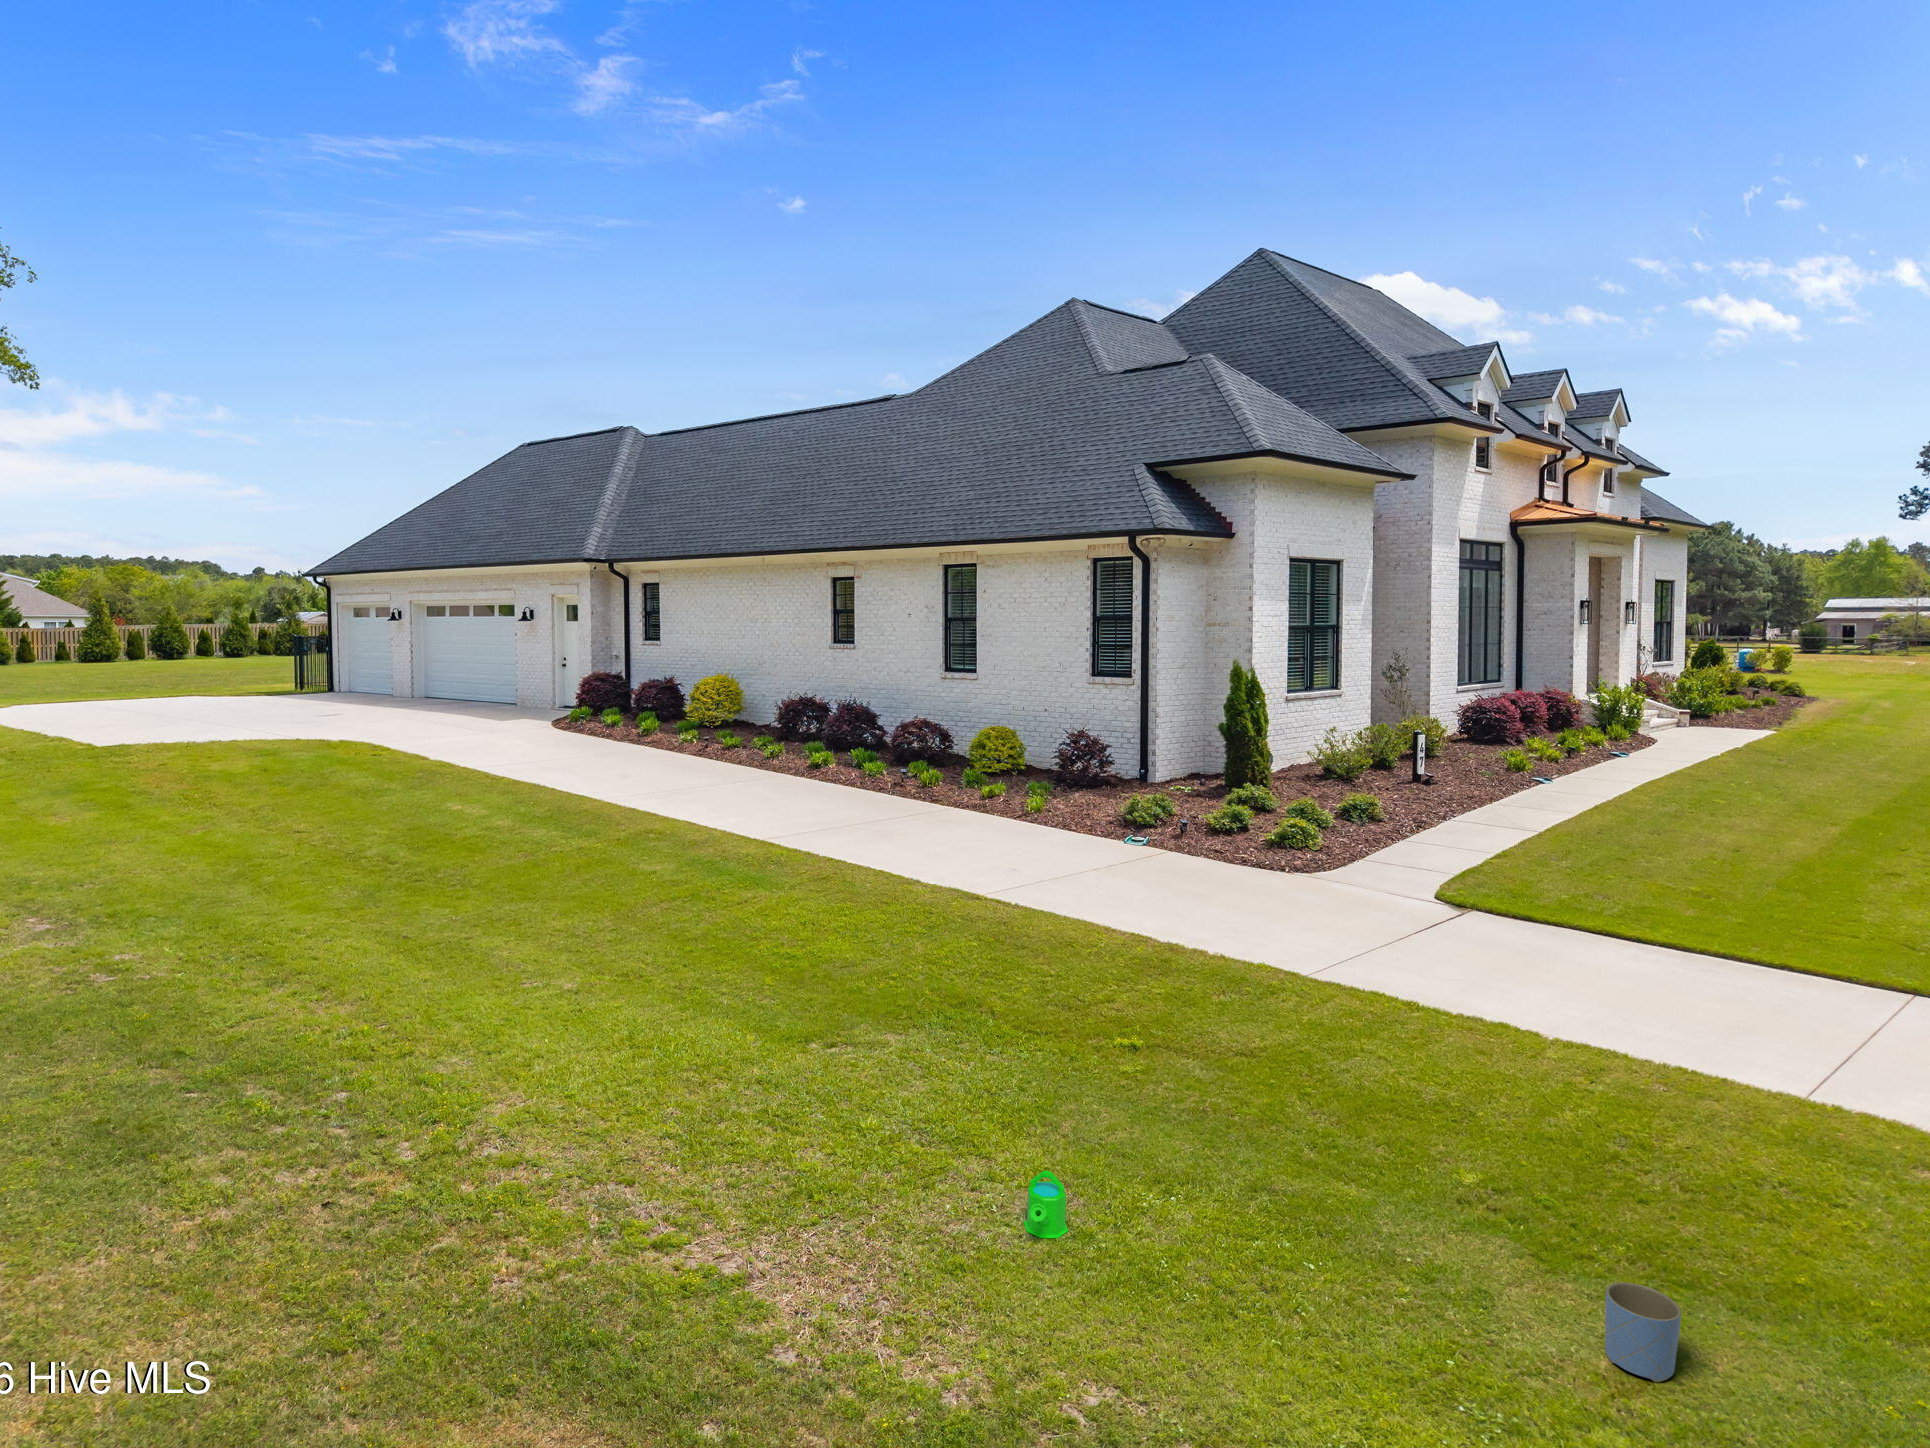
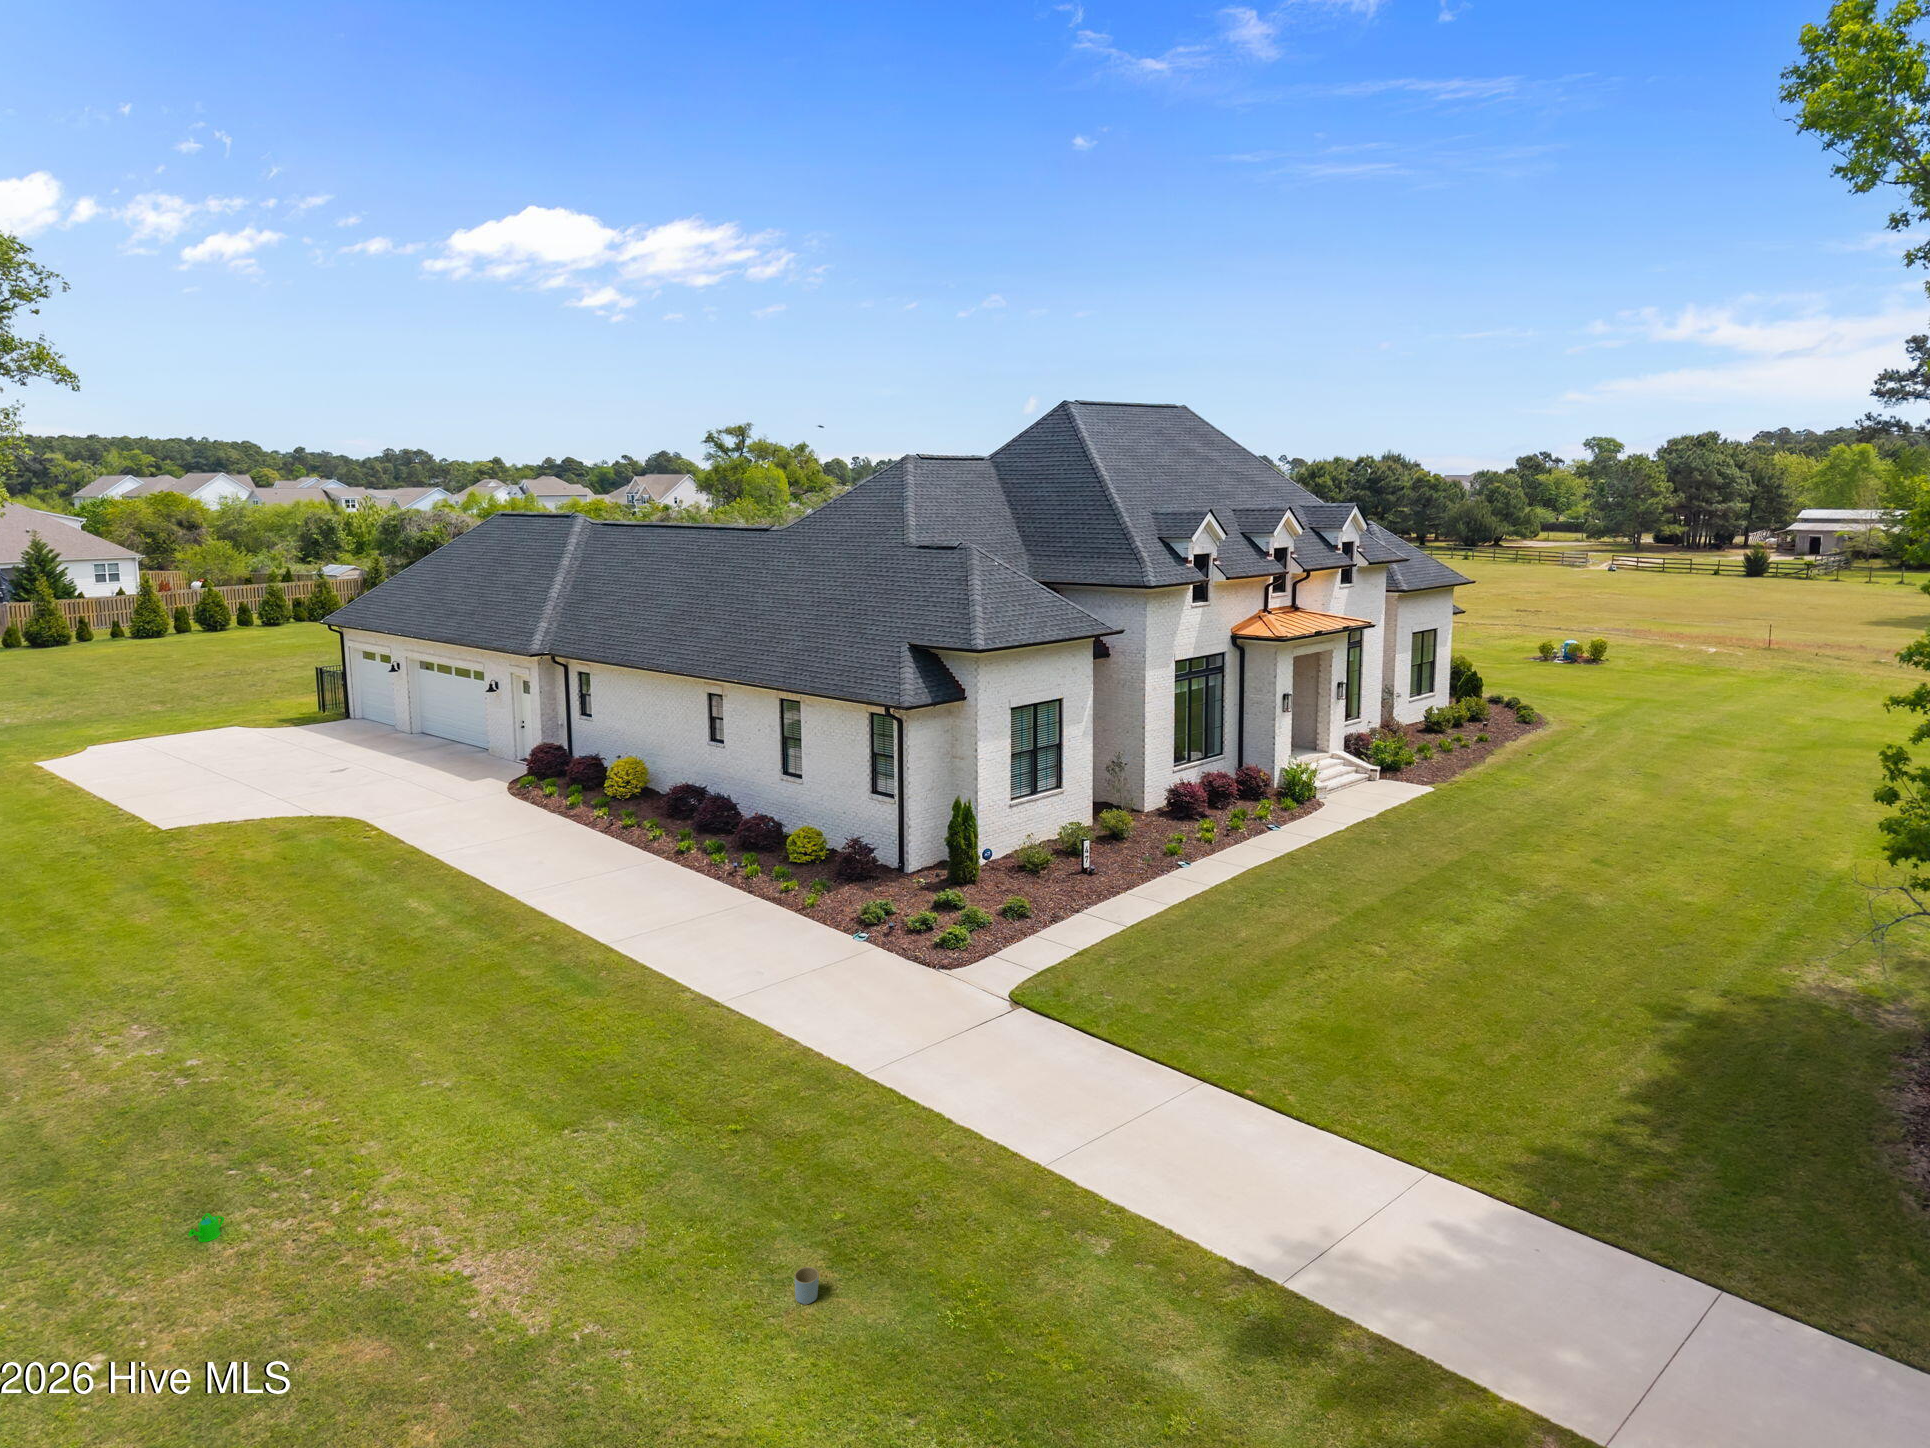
watering can: present [1024,1170,1068,1238] -> present [188,1213,224,1242]

